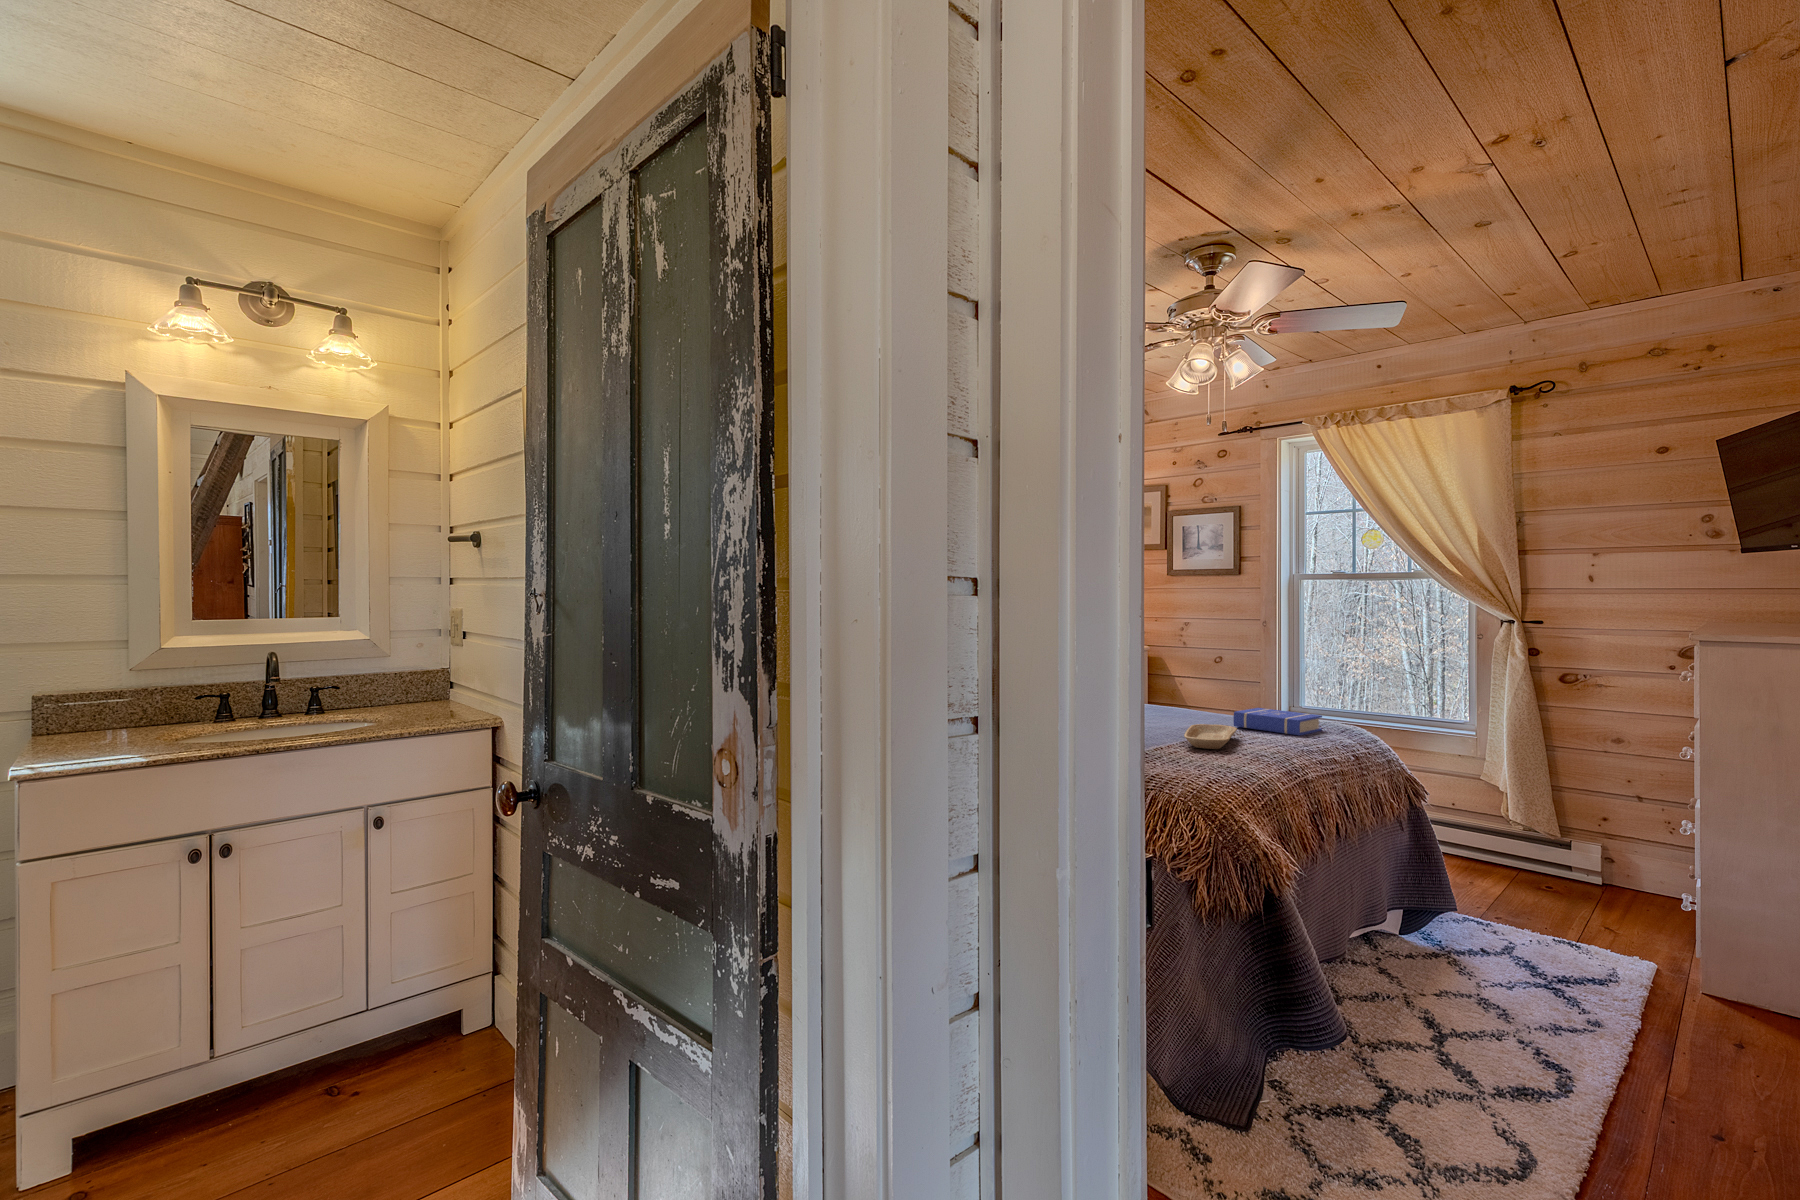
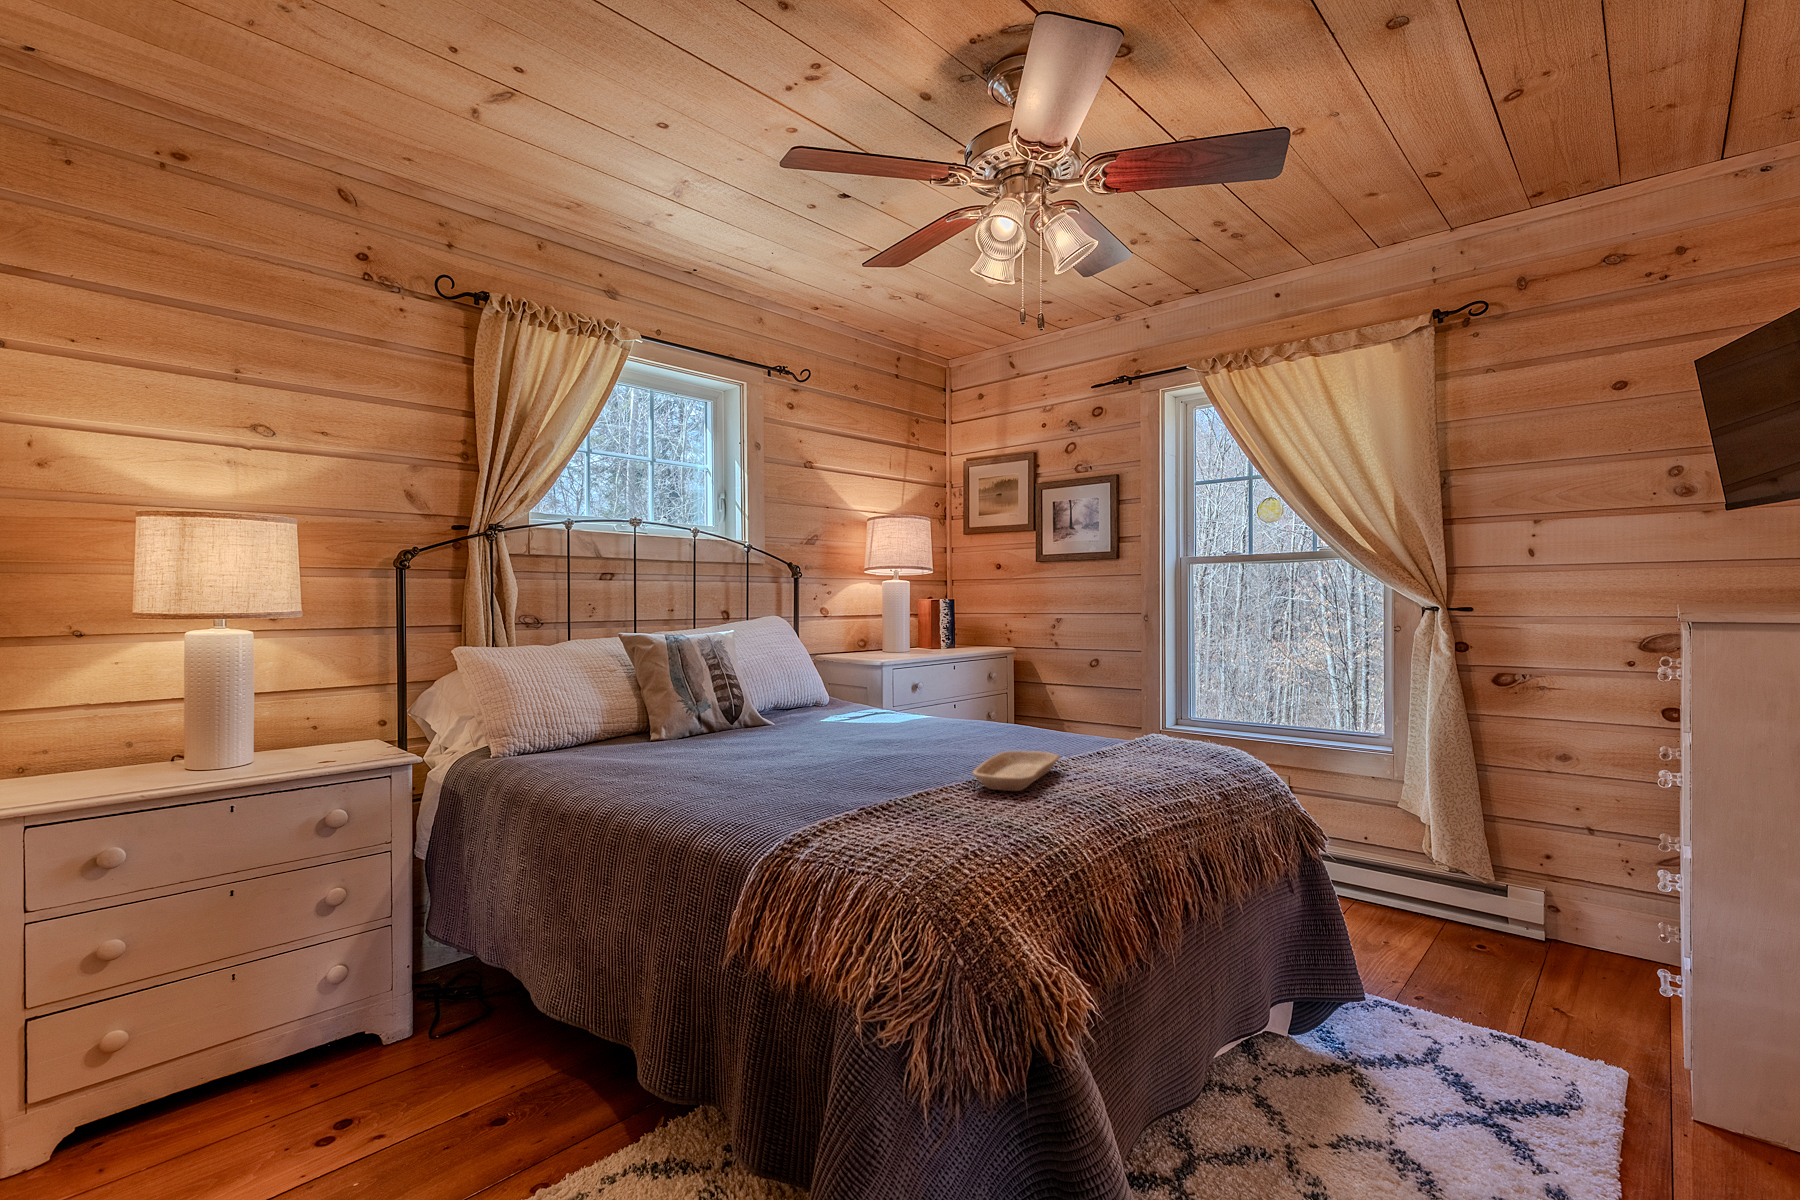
book: present [1233,708,1322,736] -> none [1067,724,1184,765]

